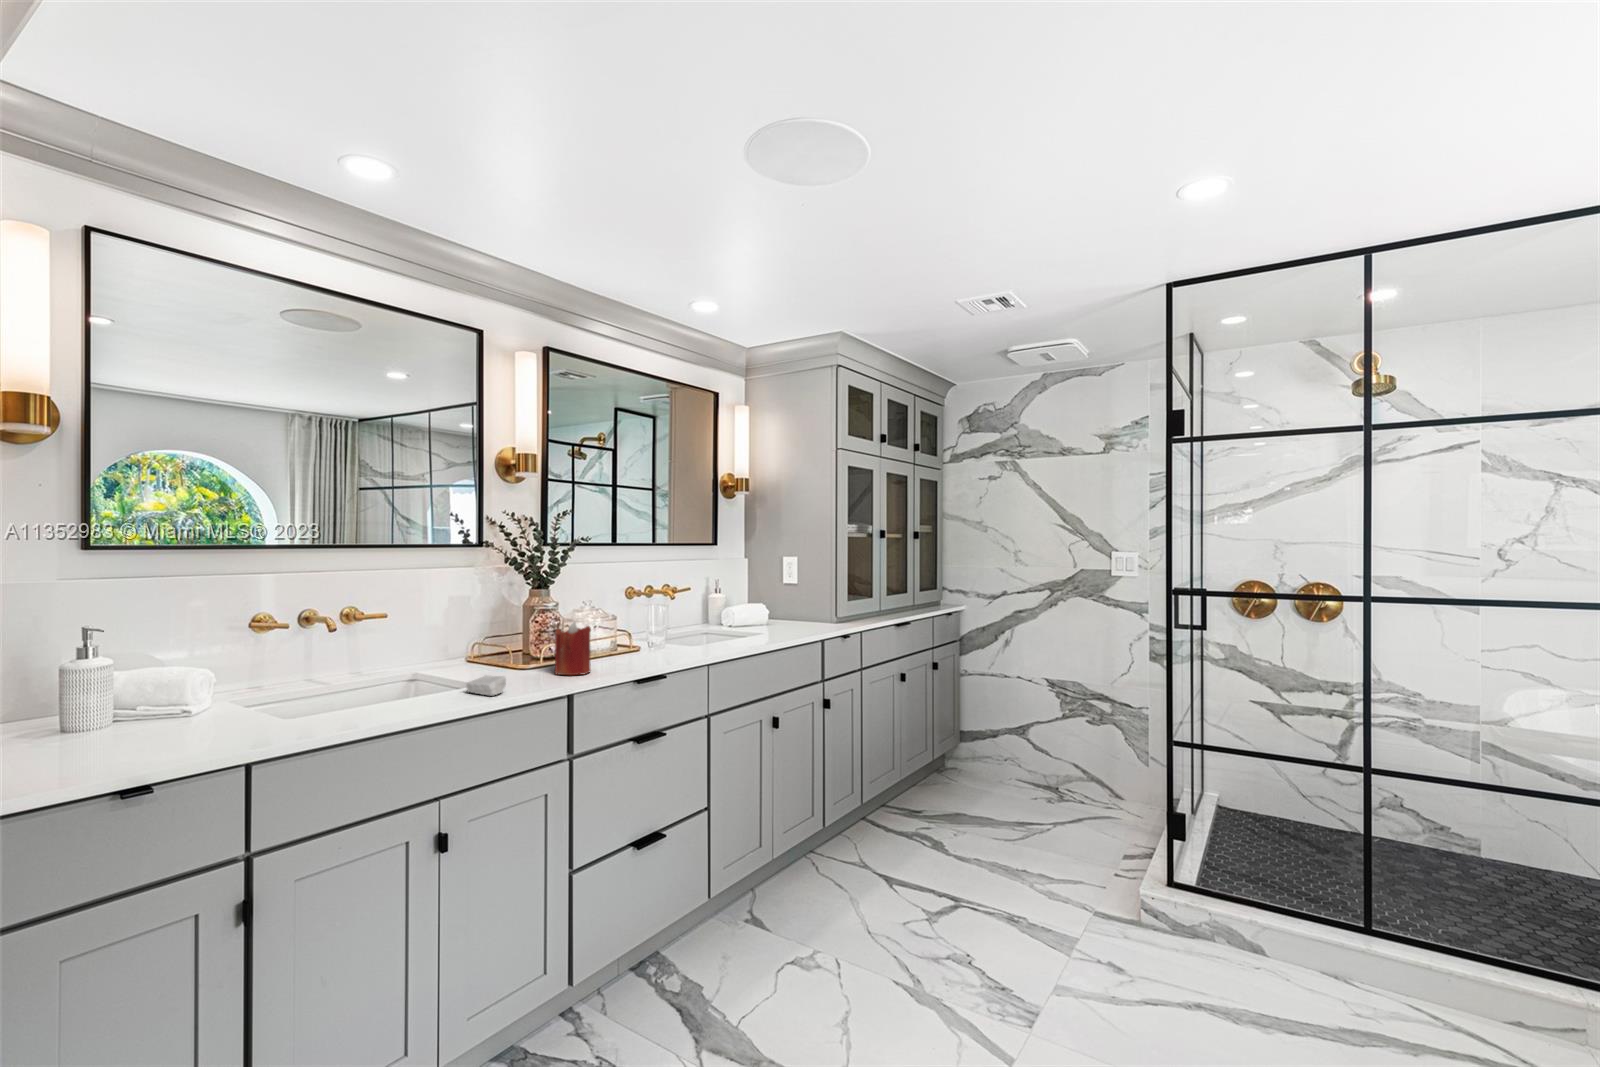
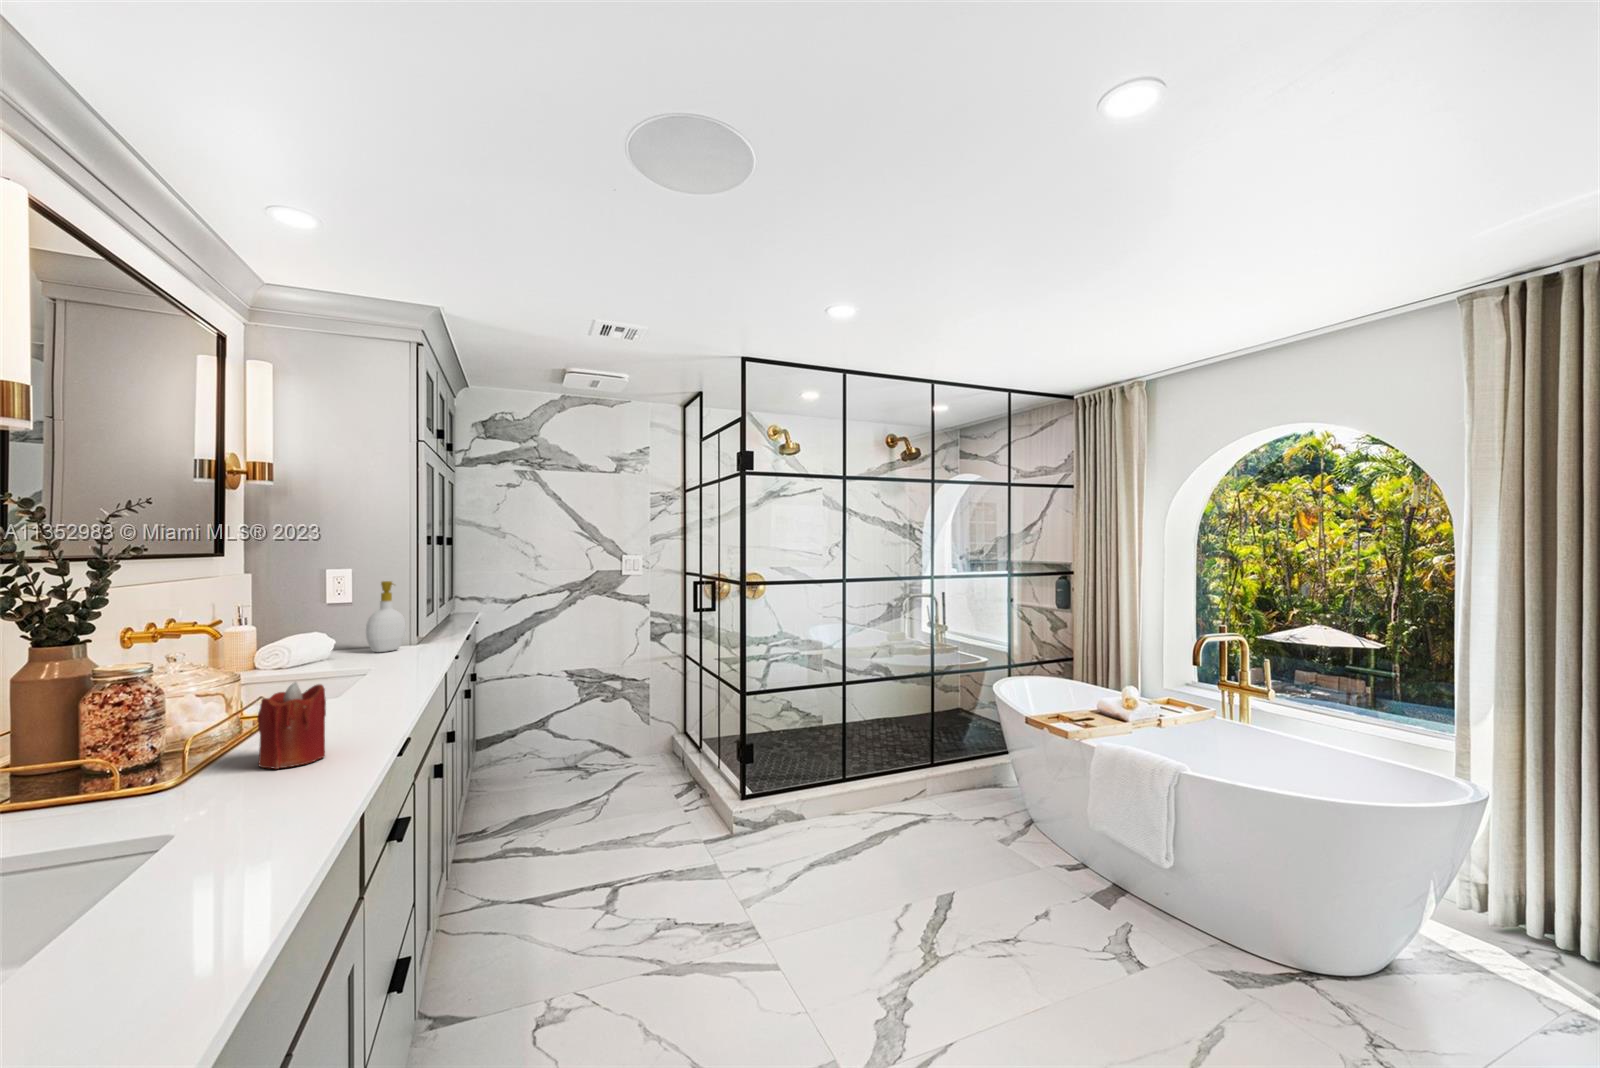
soap bottle: none [786,567,818,626] -> present [366,581,406,652]
soap bar: present [466,675,506,696] -> none [216,783,298,831]

